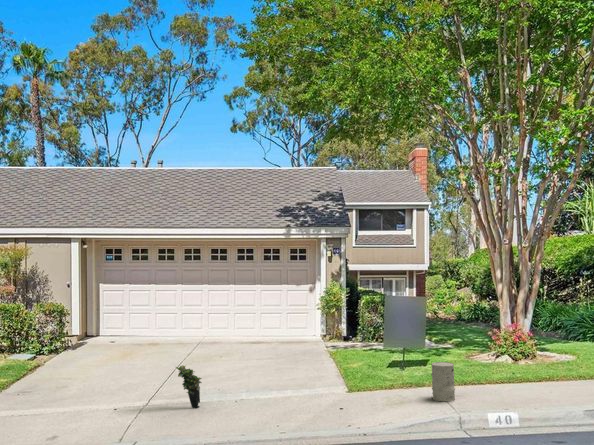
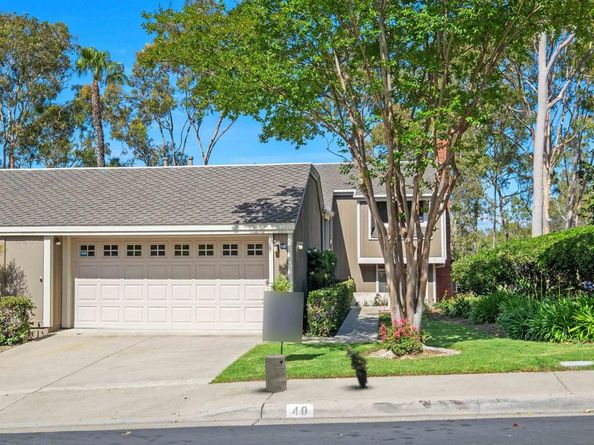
potted plant: present [176,365,202,408] -> present [344,347,368,388]

